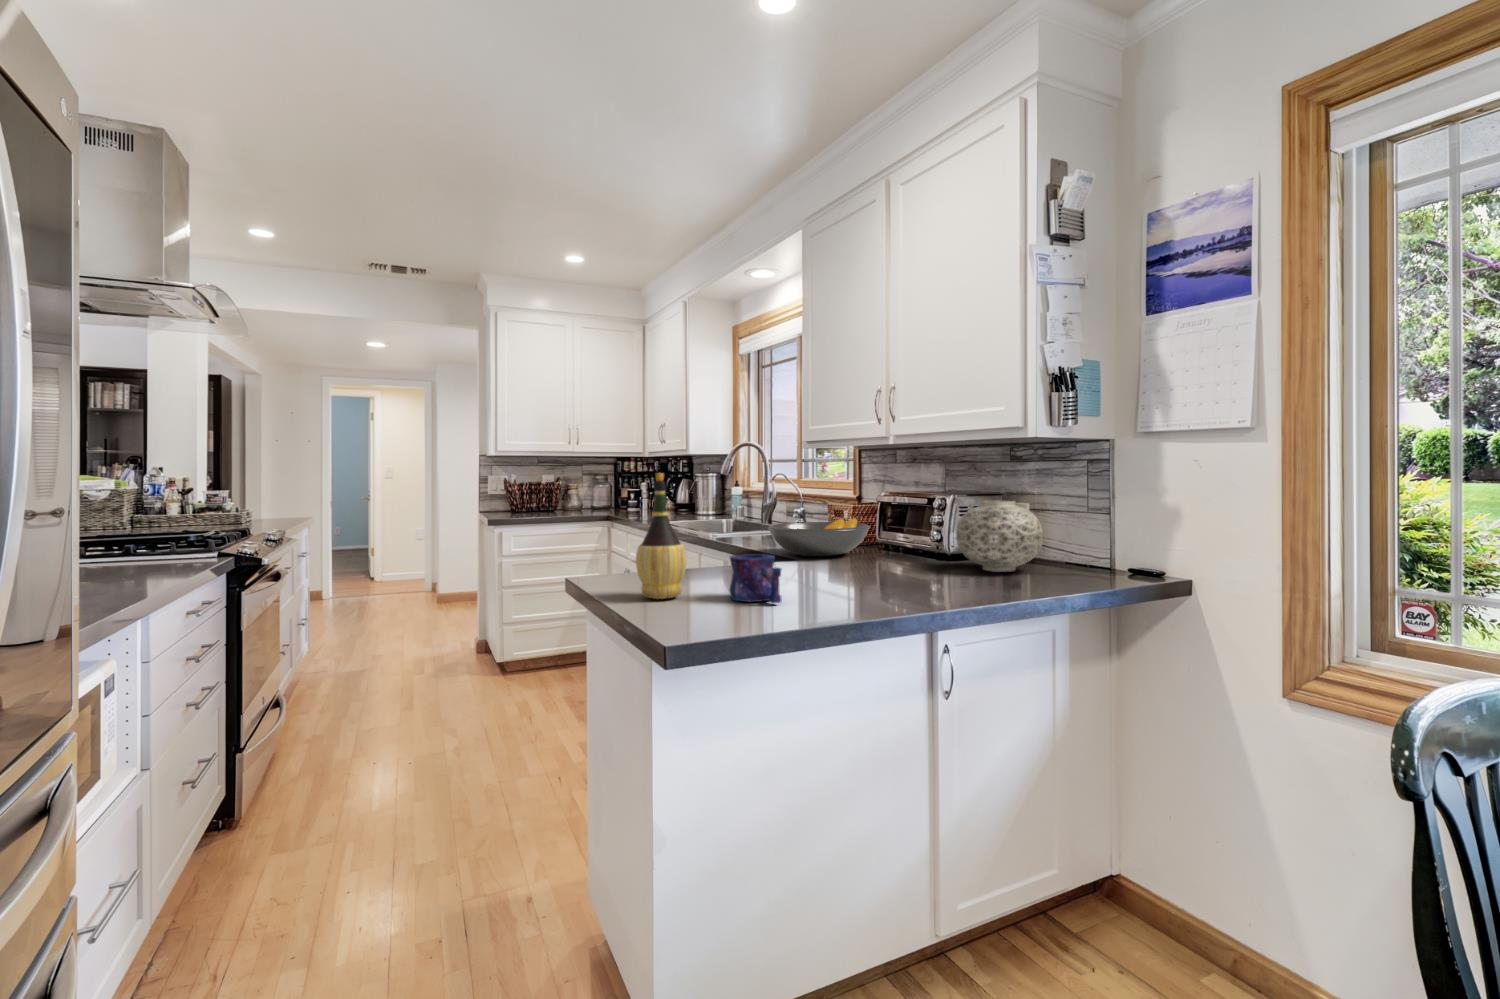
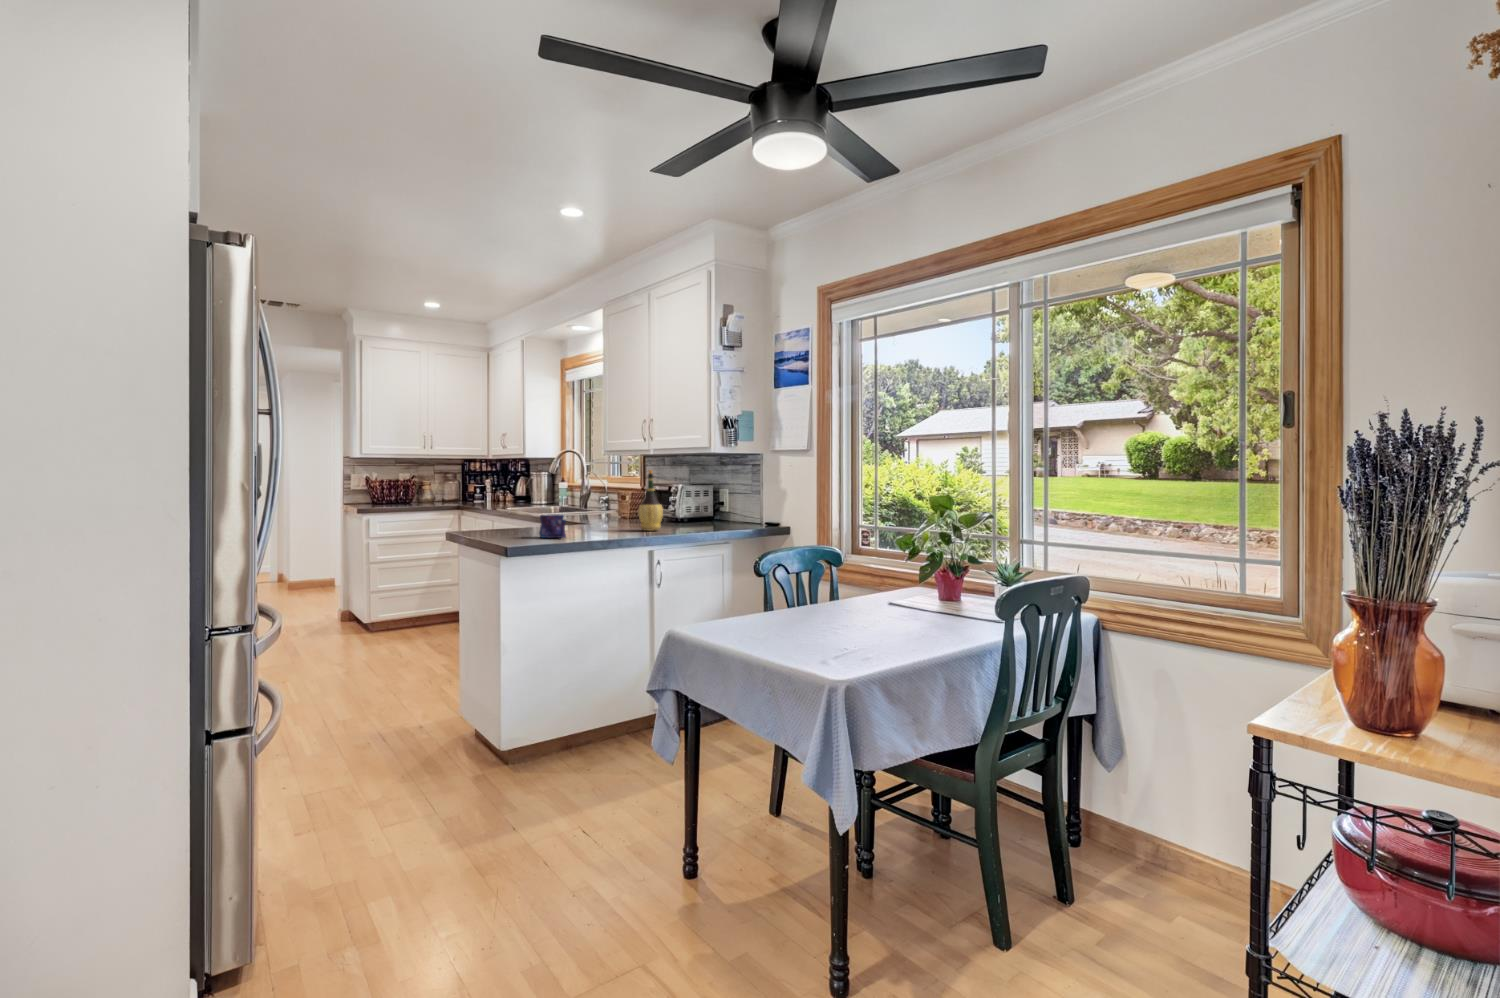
wine bottle: present [636,473,687,599] -> present [638,470,663,531]
vase: present [956,500,1043,572] -> none [677,488,724,528]
fruit bowl: present [768,518,870,556] -> none [571,500,636,523]

